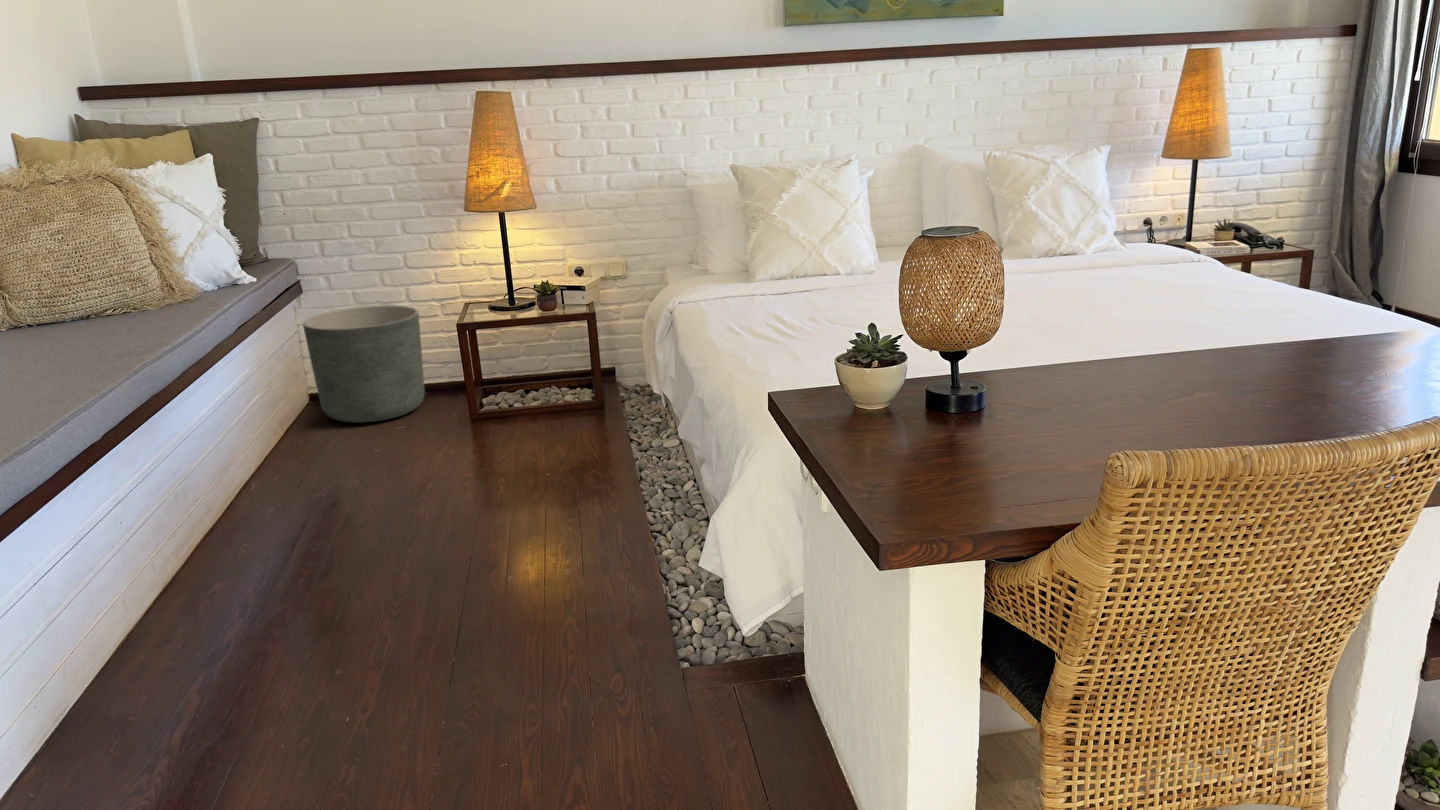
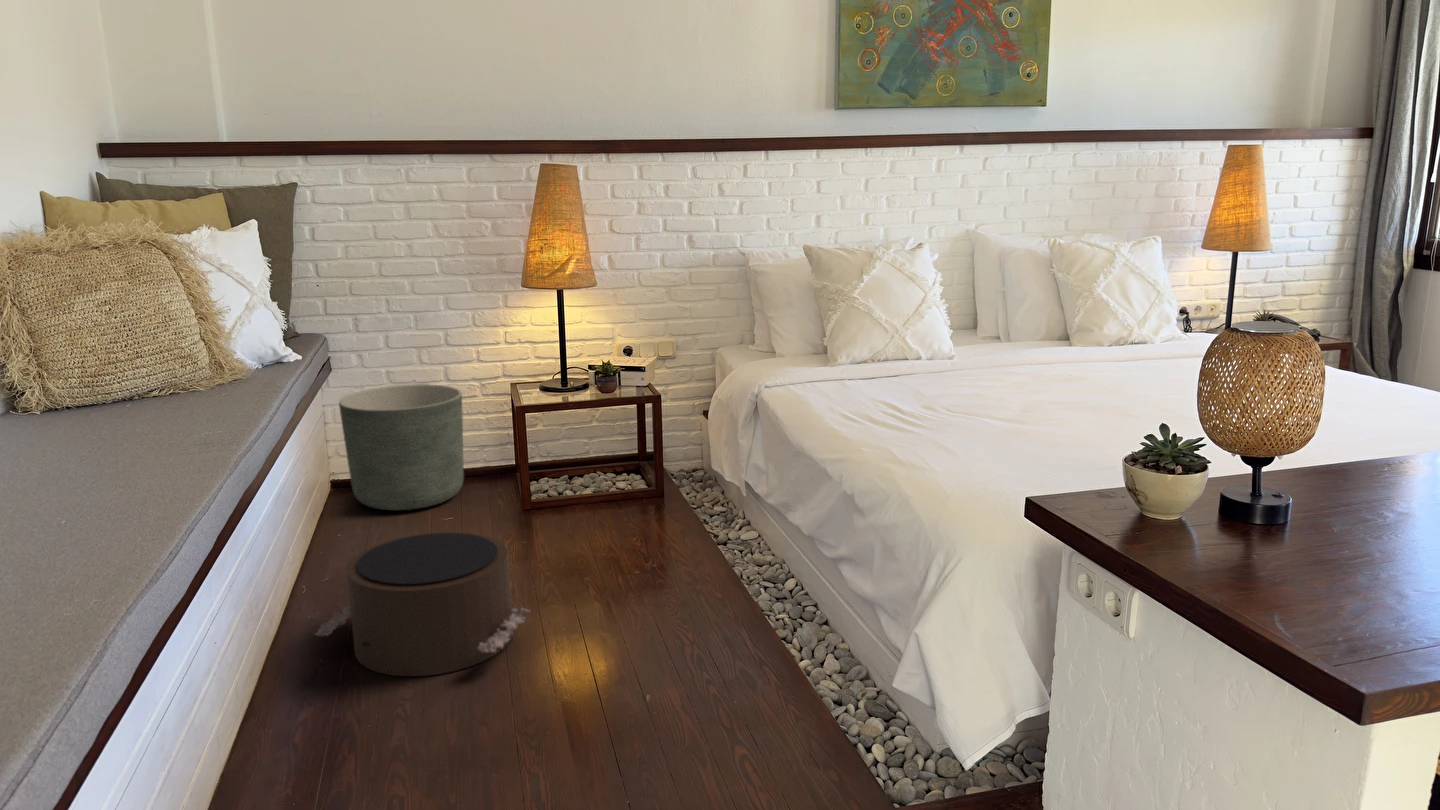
pouf: none [242,438,437,564] -> present [315,532,530,676]

